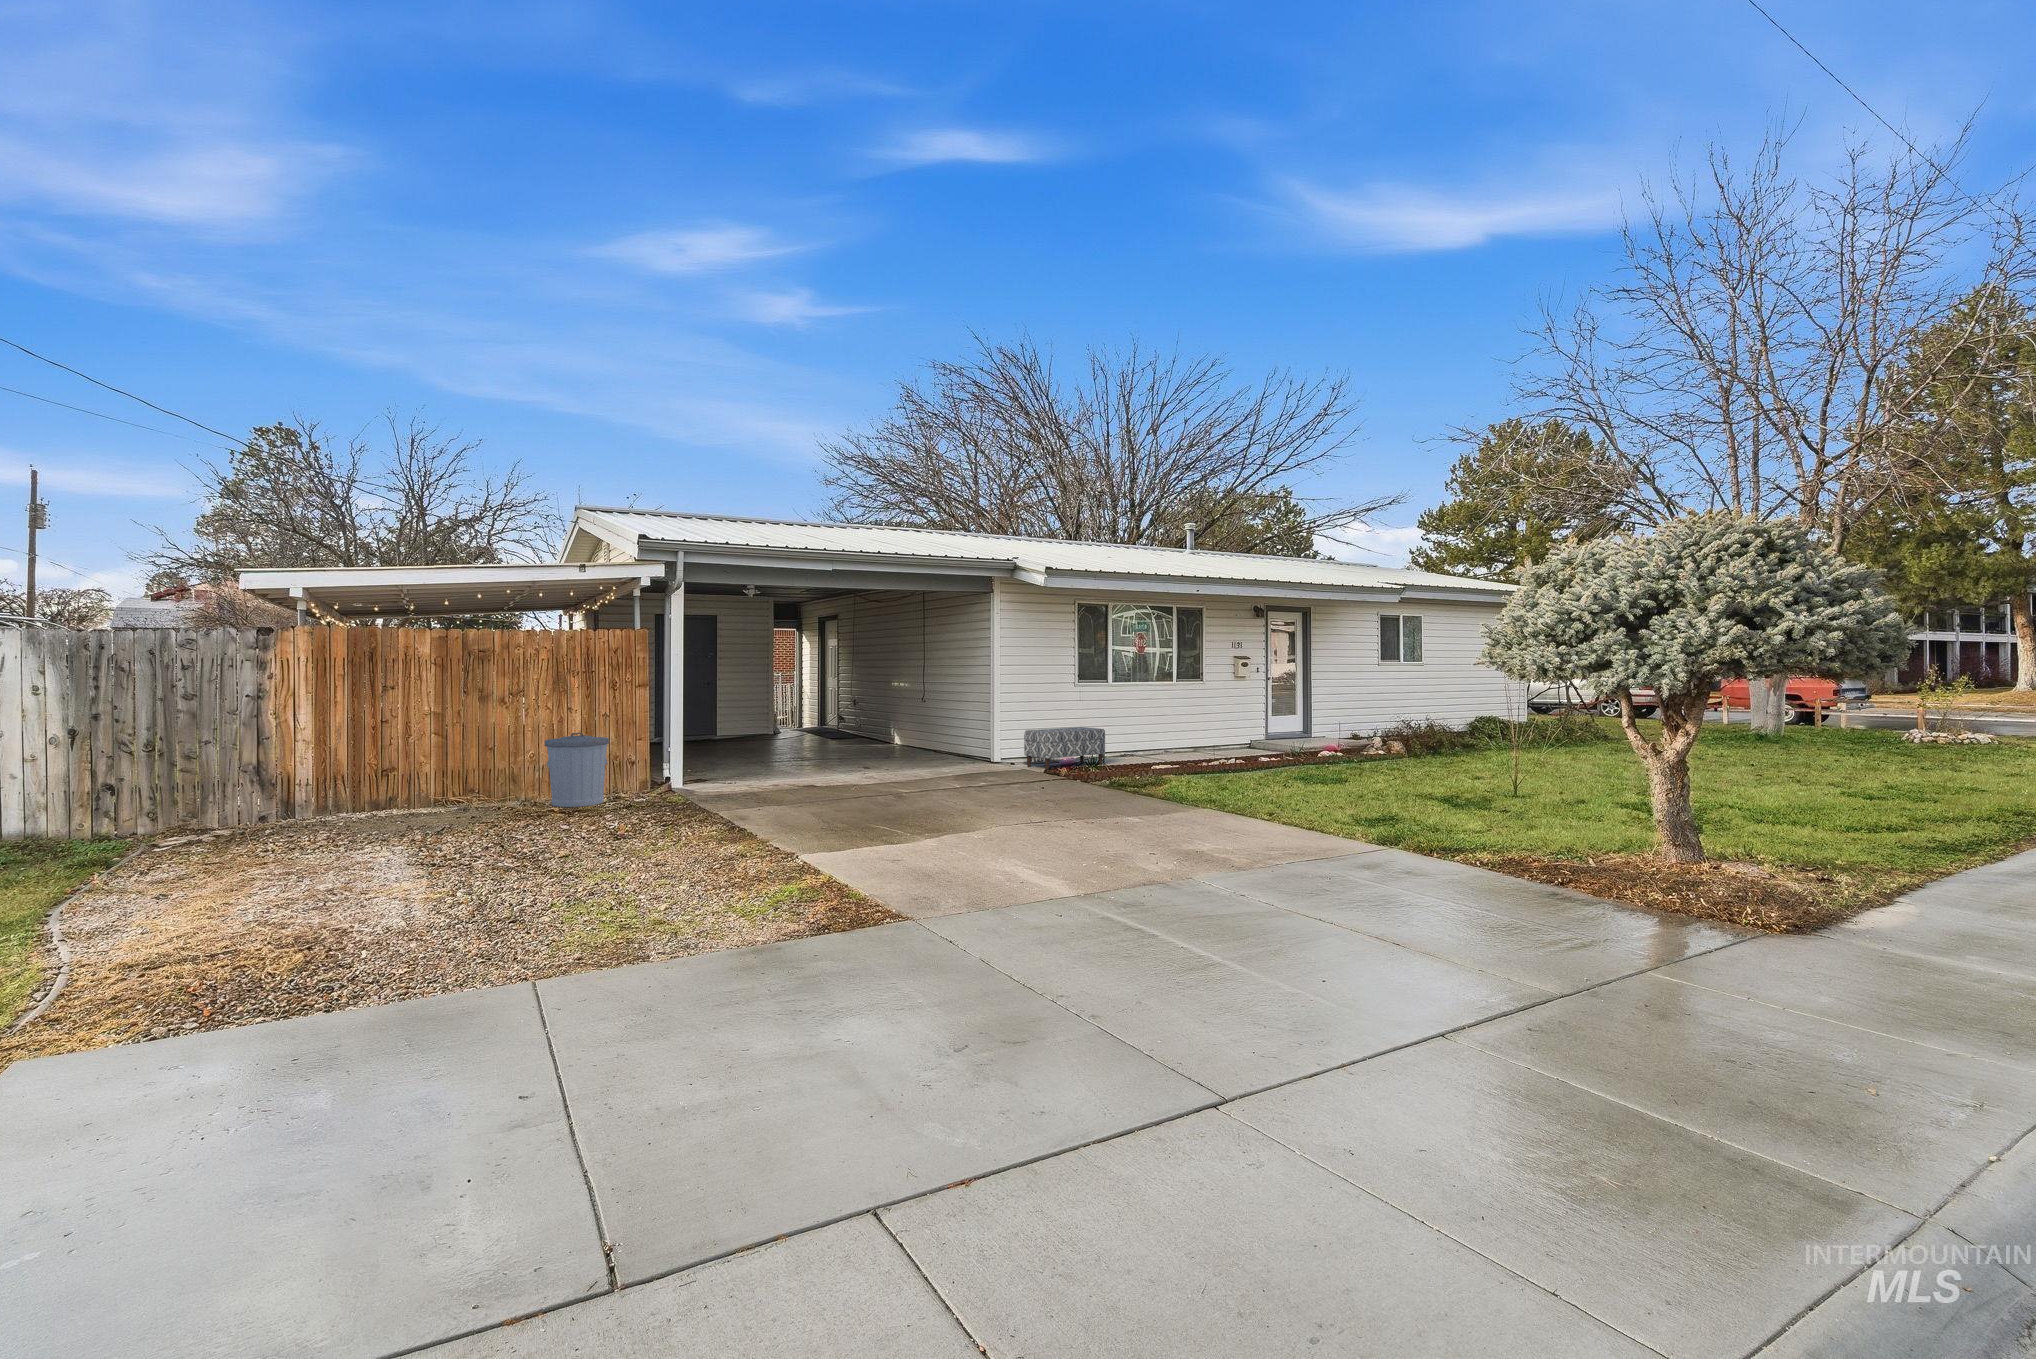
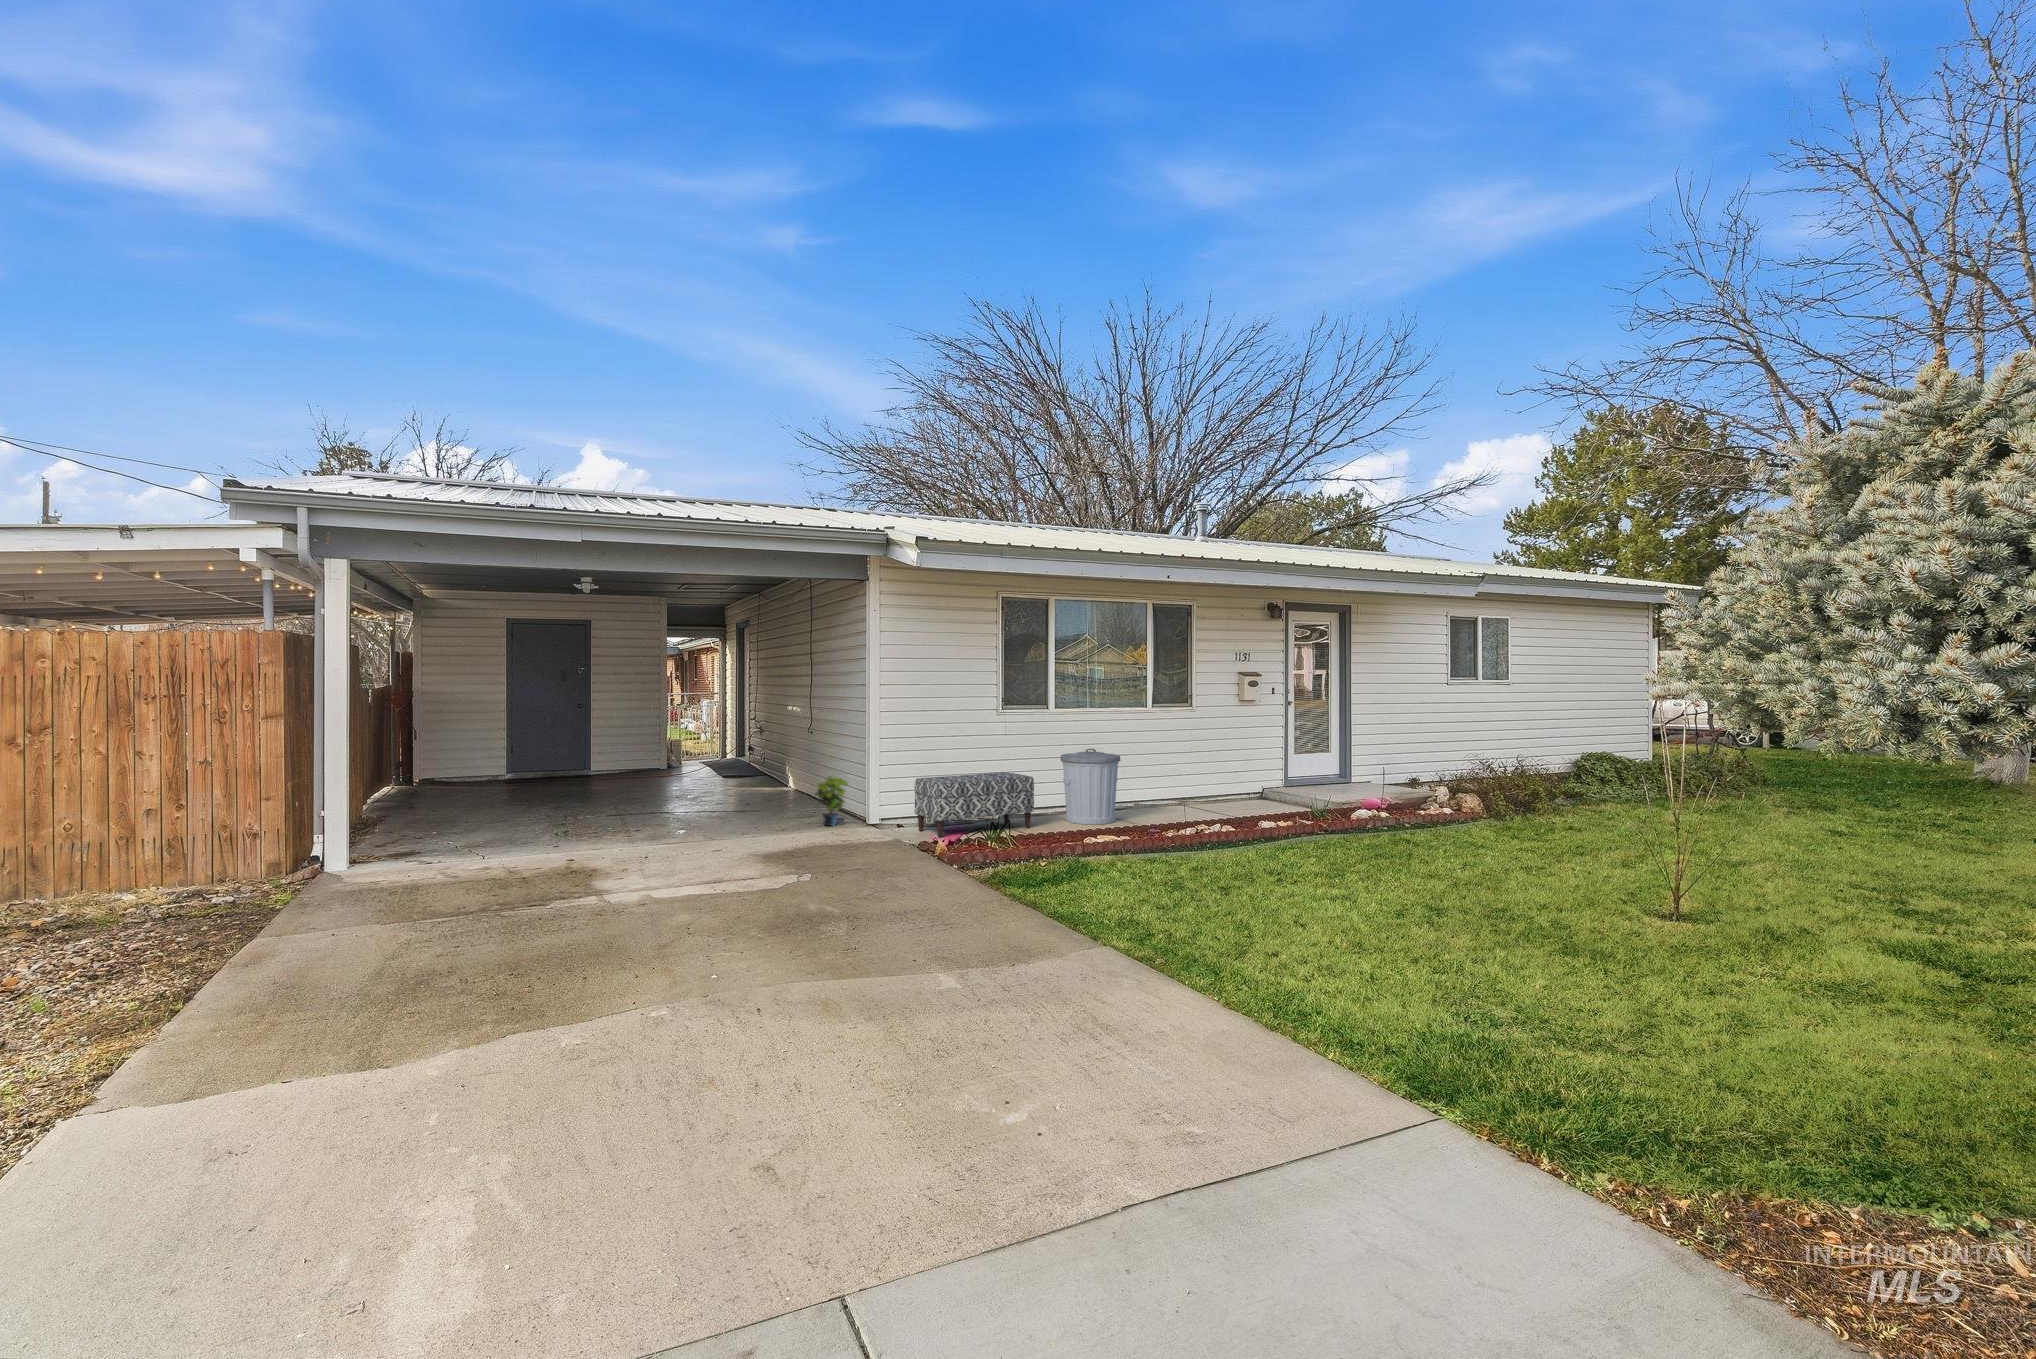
potted plant: none [951,728,976,765] -> present [815,776,848,826]
trash can: present [544,733,609,807] -> present [1060,749,1120,825]

